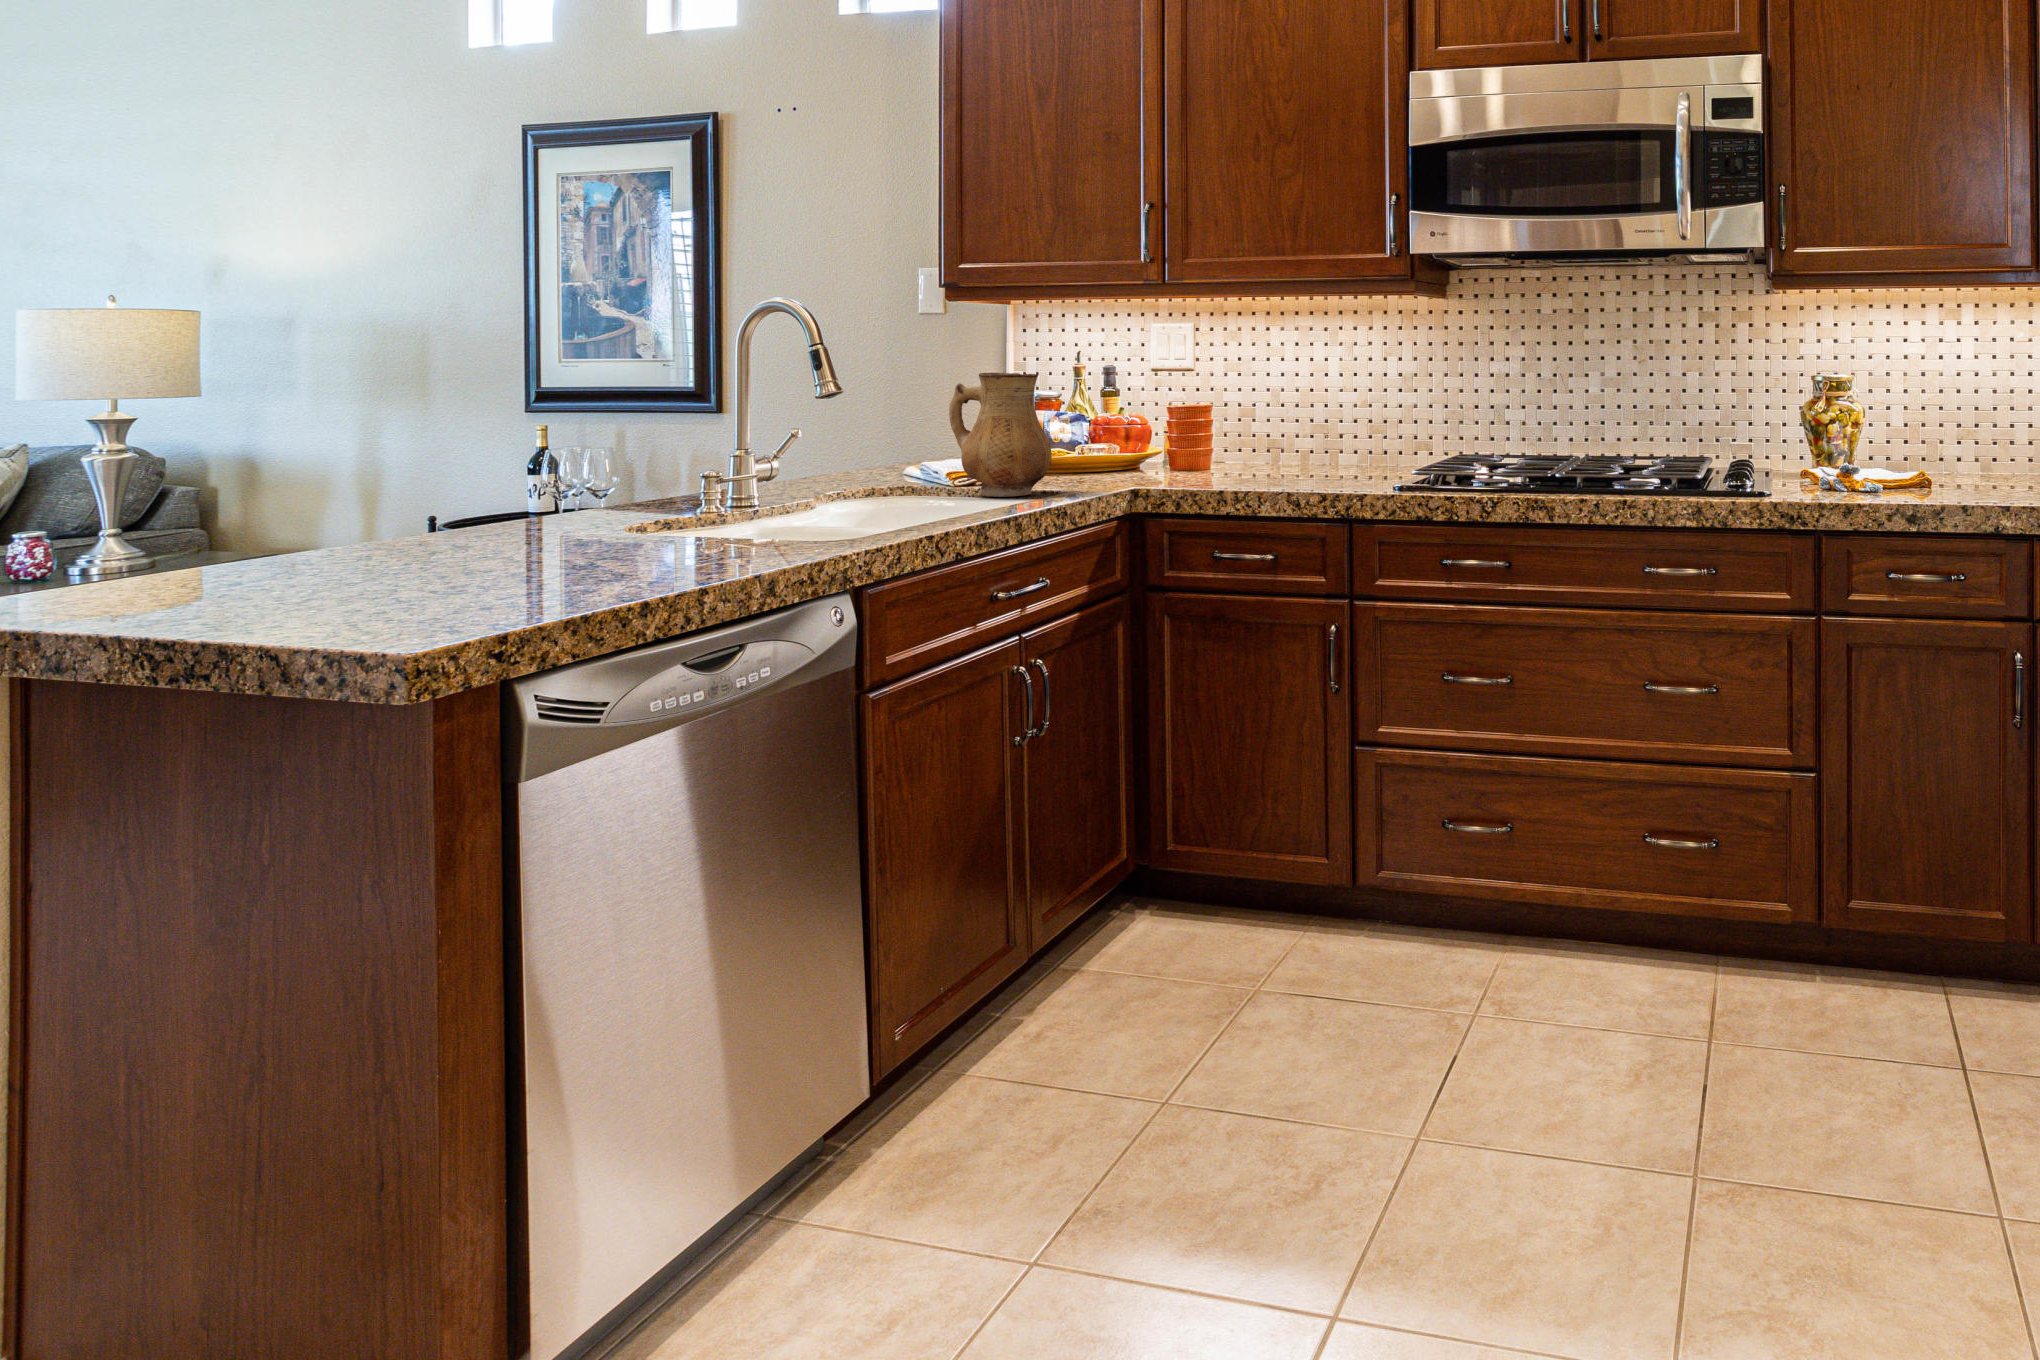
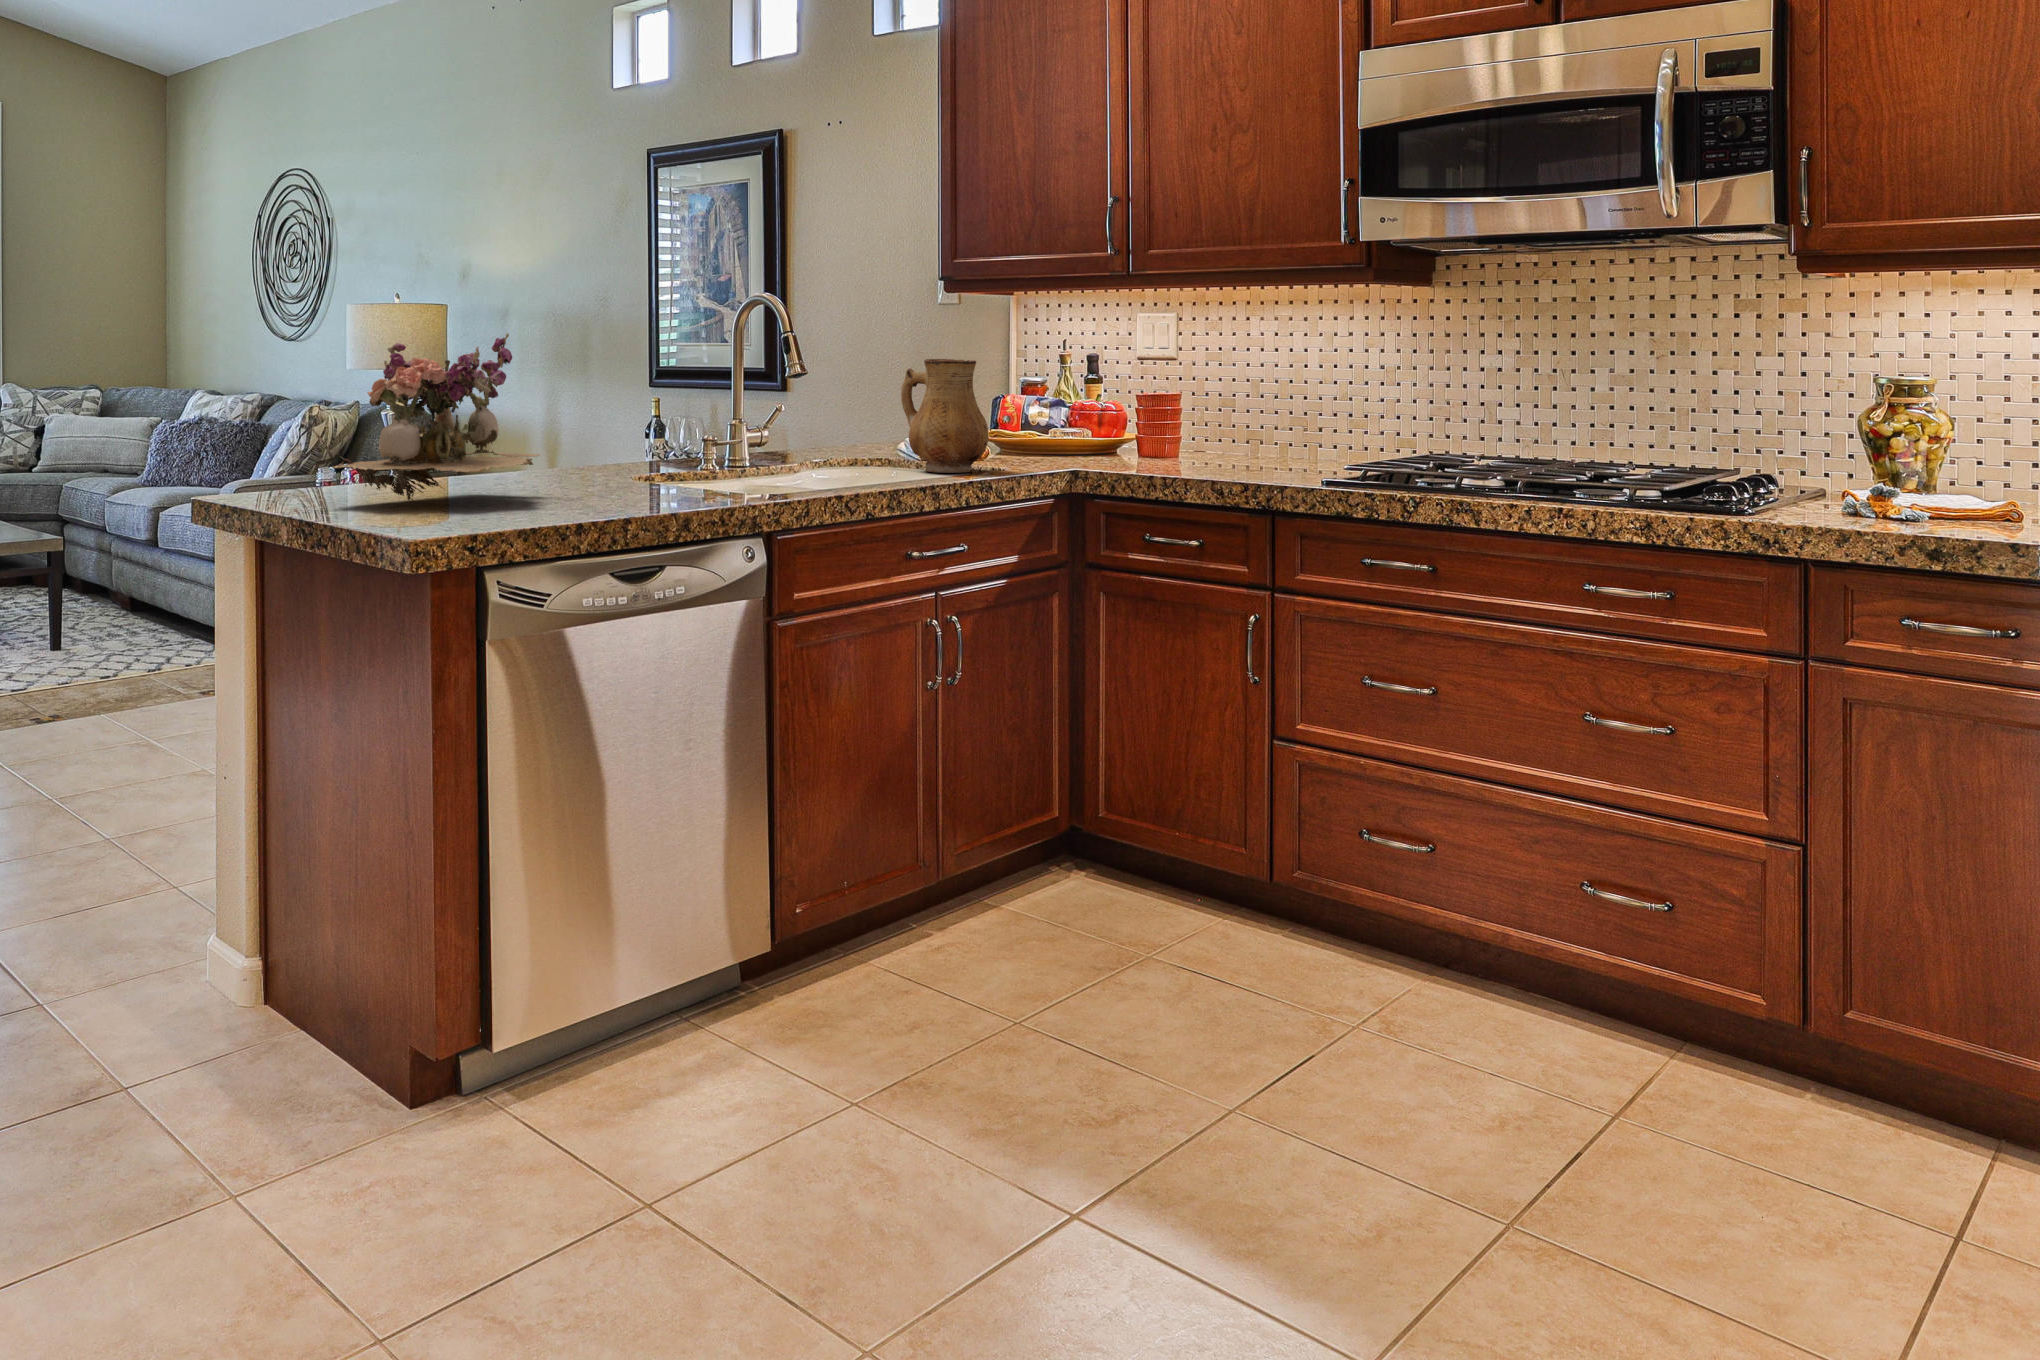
flower arrangement: none [146,340,527,590] -> present [332,333,540,502]

